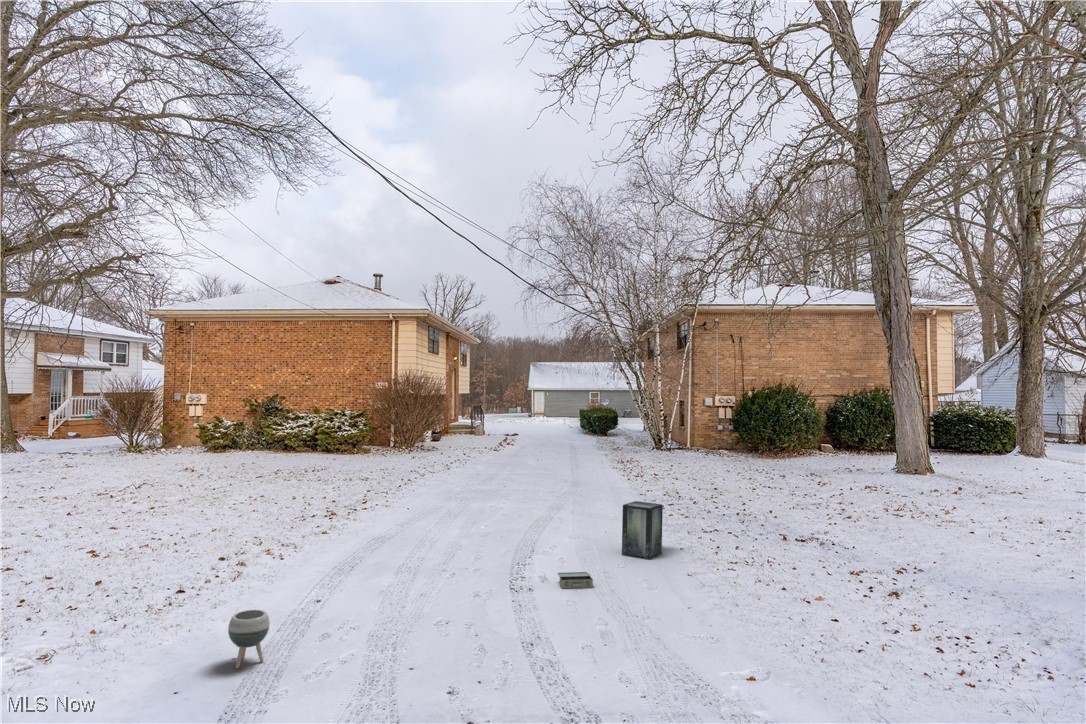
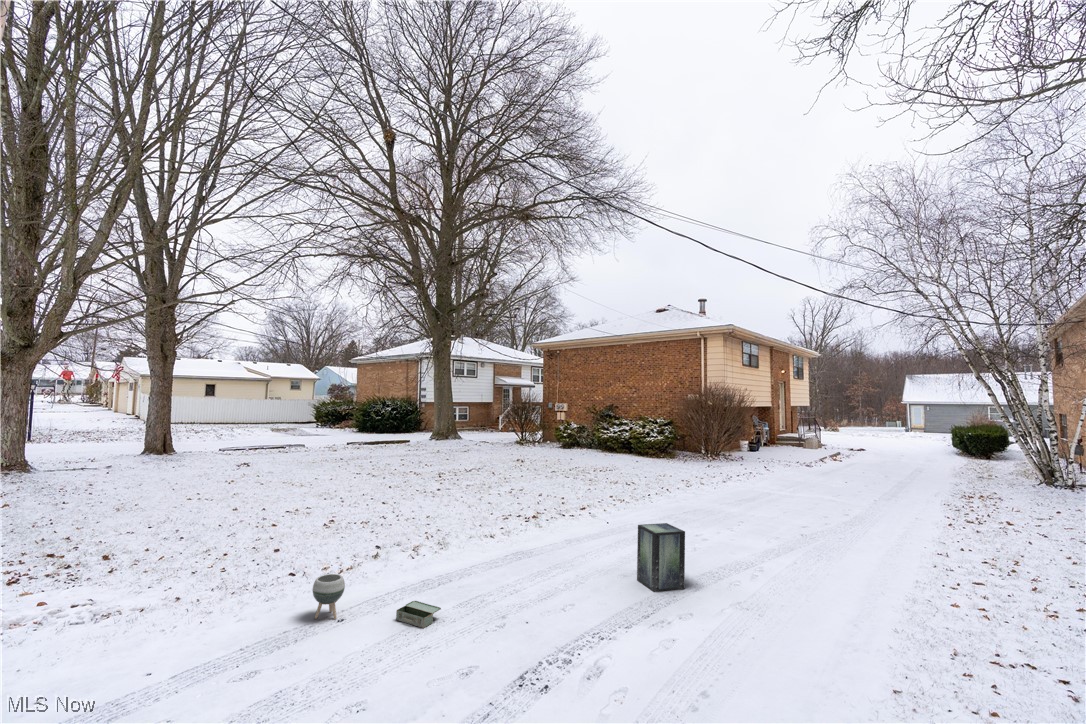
storage box: present [622,501,663,560] -> present [637,523,685,592]
toolbox: present [558,572,593,589] -> present [396,601,441,628]

